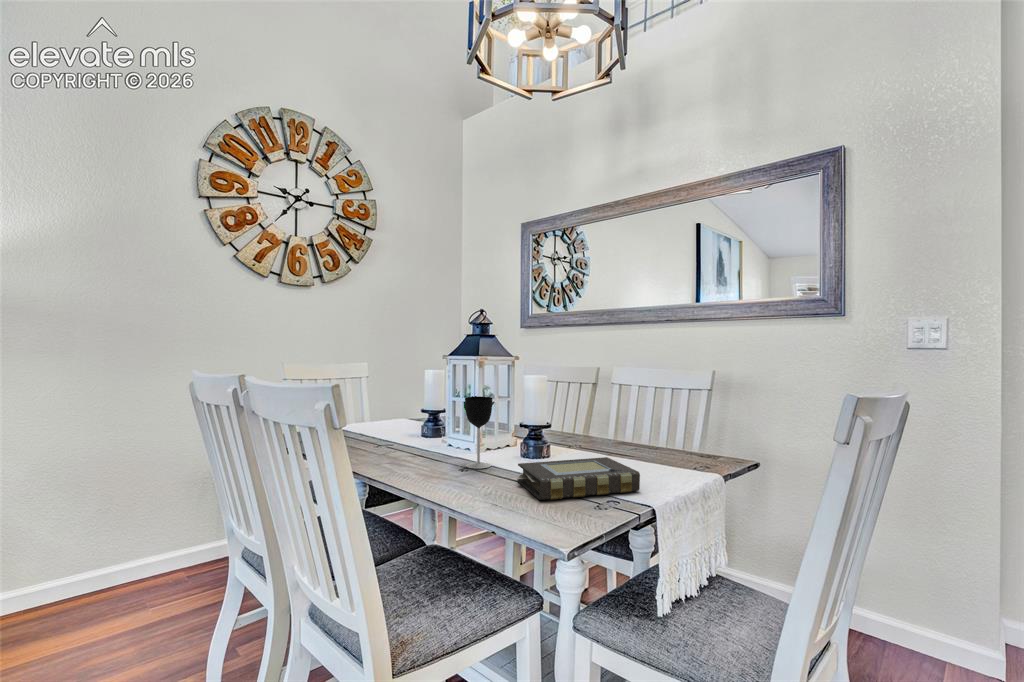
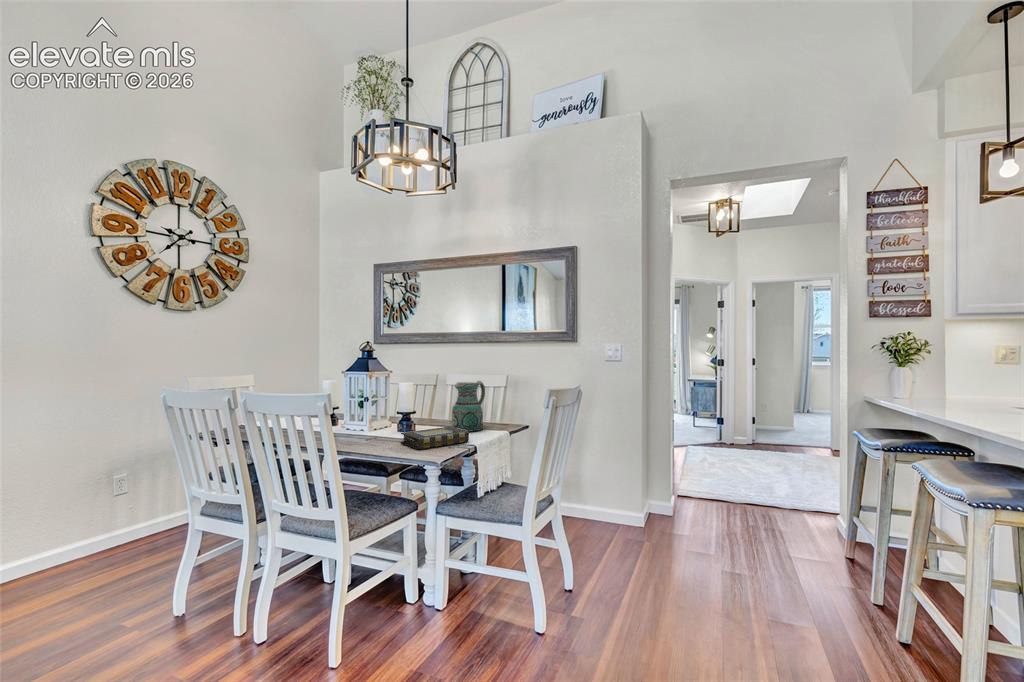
ceramic pitcher: none [613,379,674,468] -> present [451,381,485,432]
wine glass: present [465,396,492,469] -> none [363,396,380,440]

